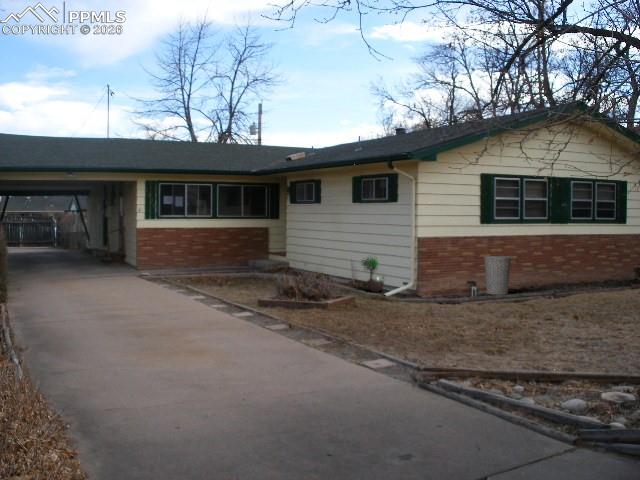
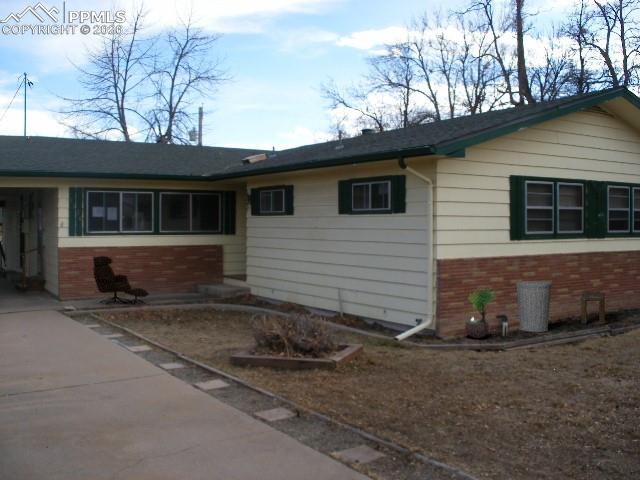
lounge chair: none [165,235,207,273] -> present [93,256,149,304]
potted tree: present [362,257,384,292] -> present [465,290,493,338]
bench: none [540,267,565,292] -> present [581,292,606,325]

